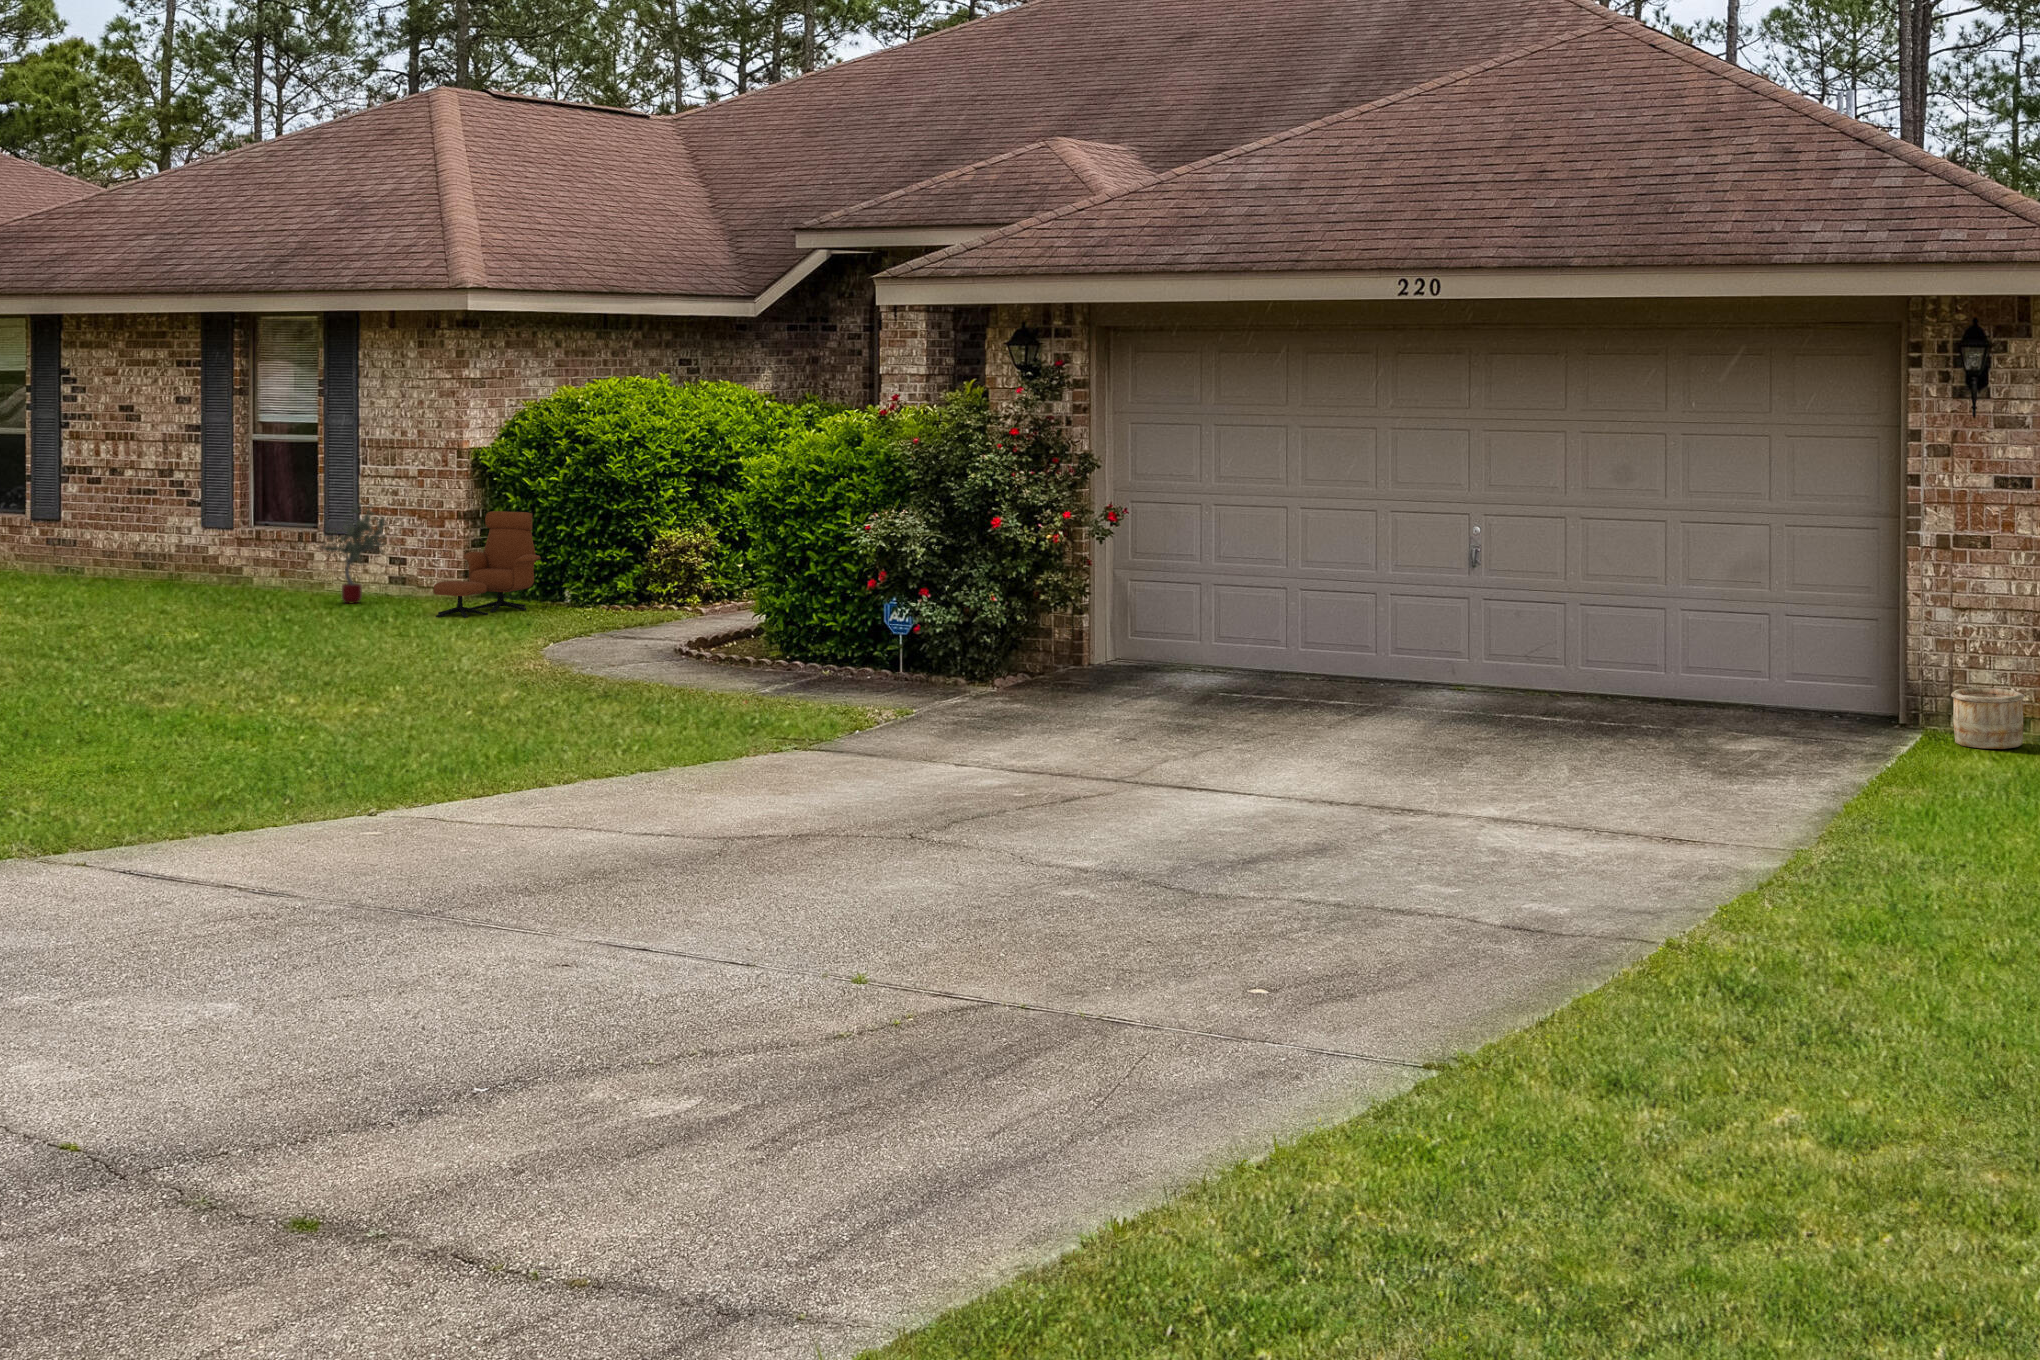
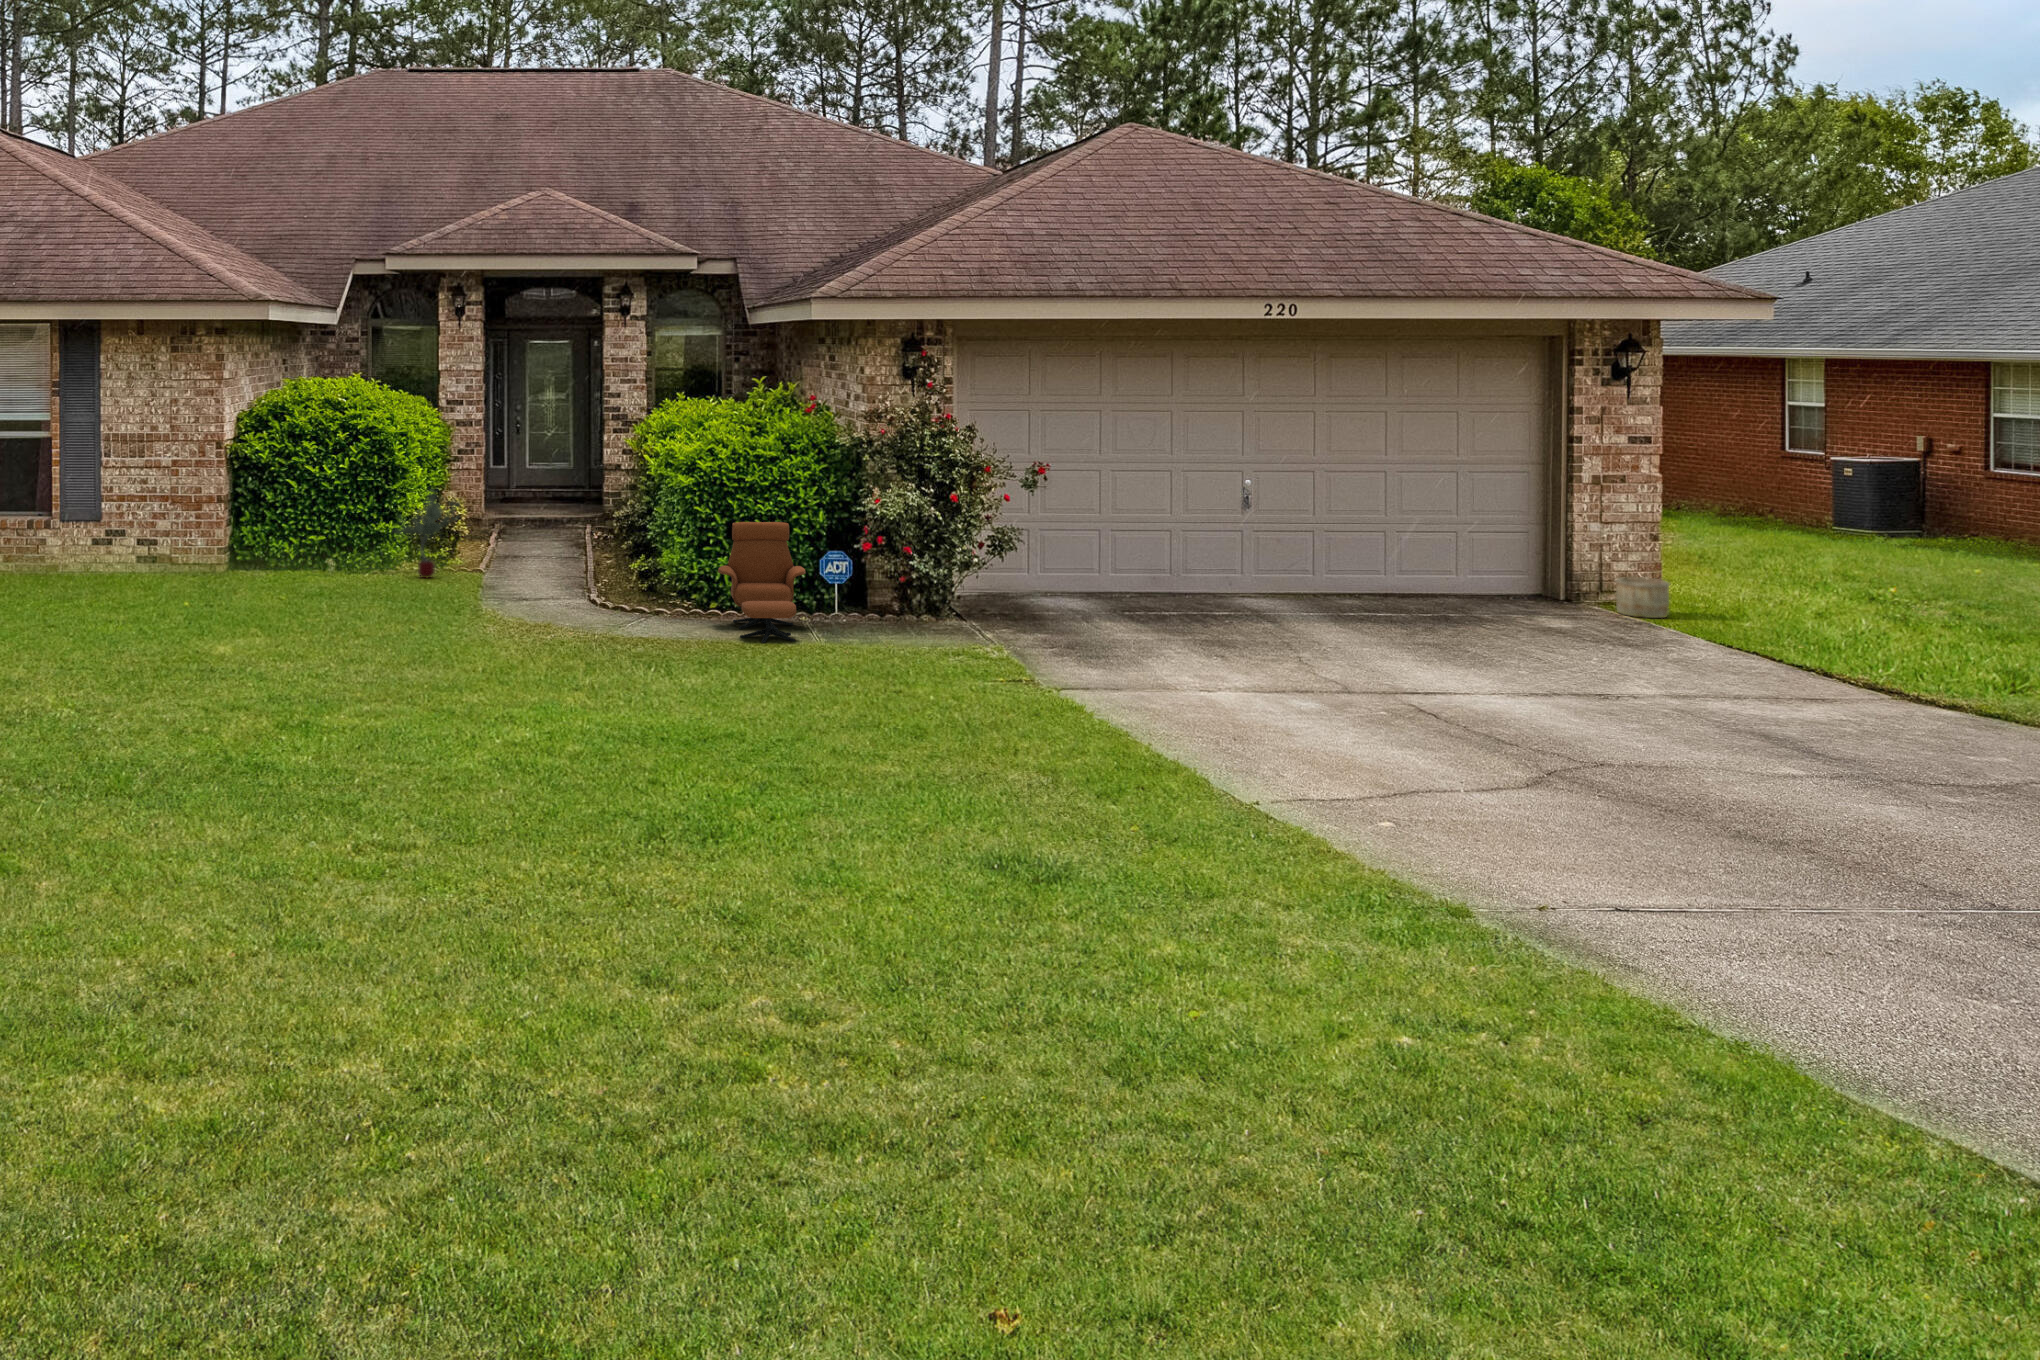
potted tree: present [322,504,385,604] -> present [397,490,459,578]
lounge chair: present [434,511,540,618] -> present [718,522,806,643]

